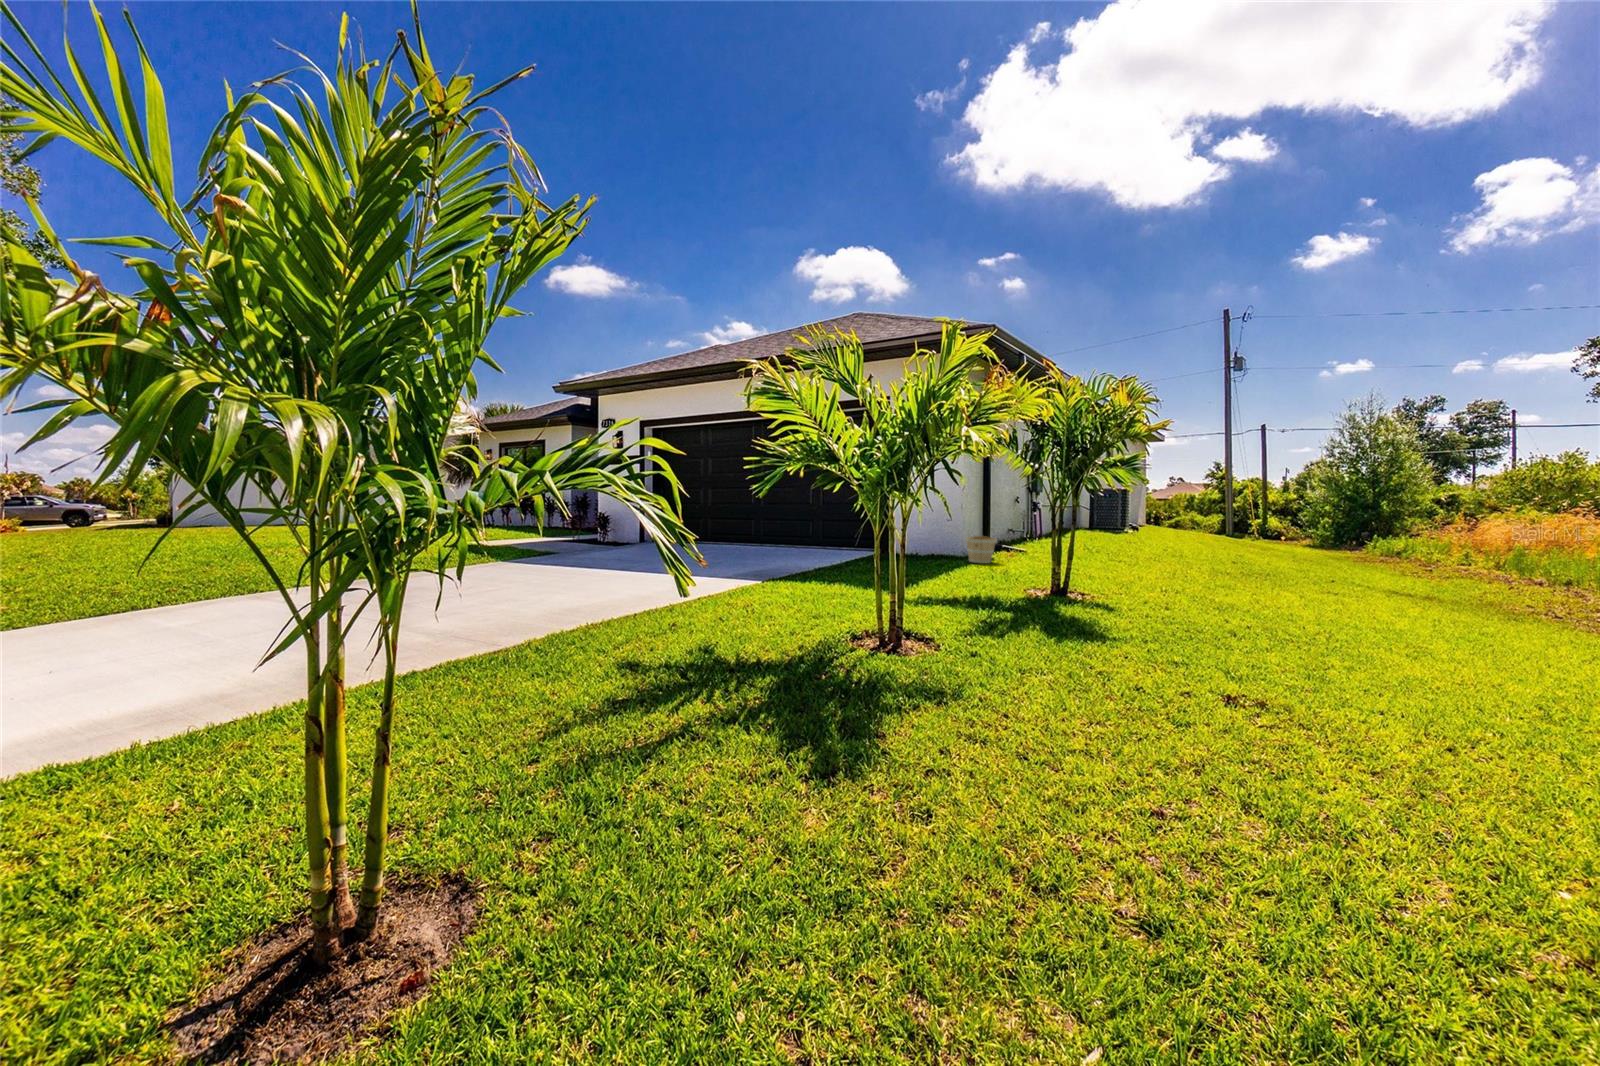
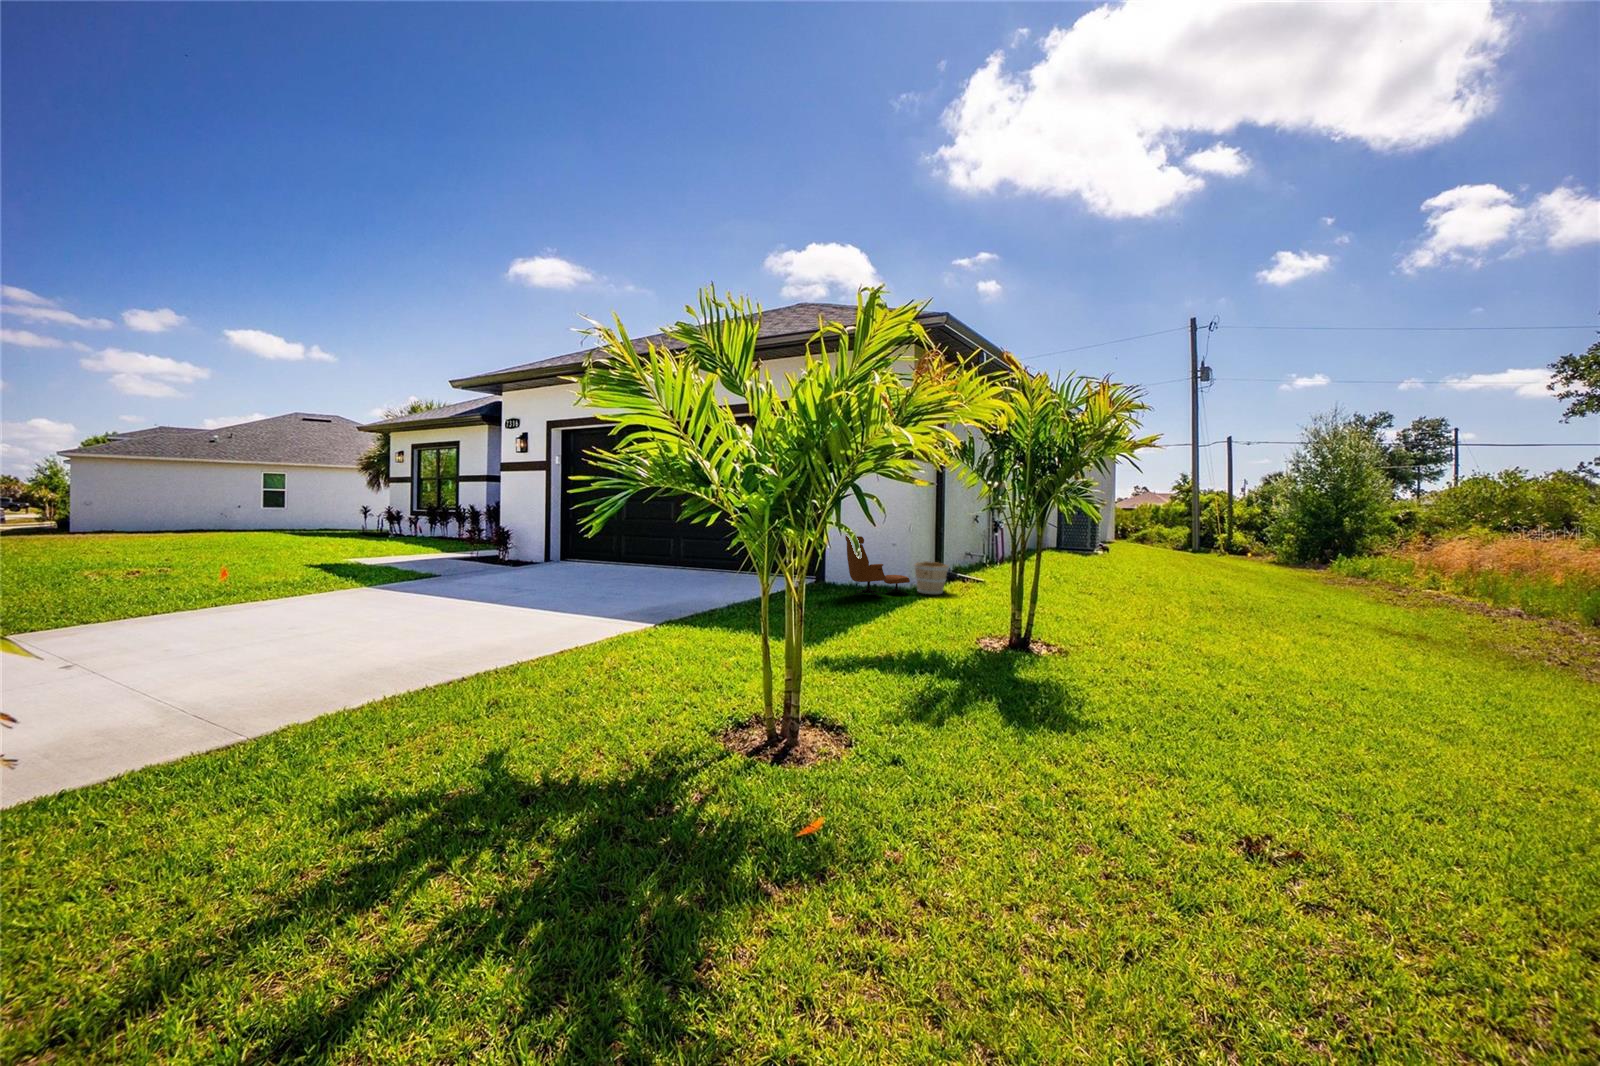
lounge chair: none [908,512,962,566] -> present [845,536,910,598]

